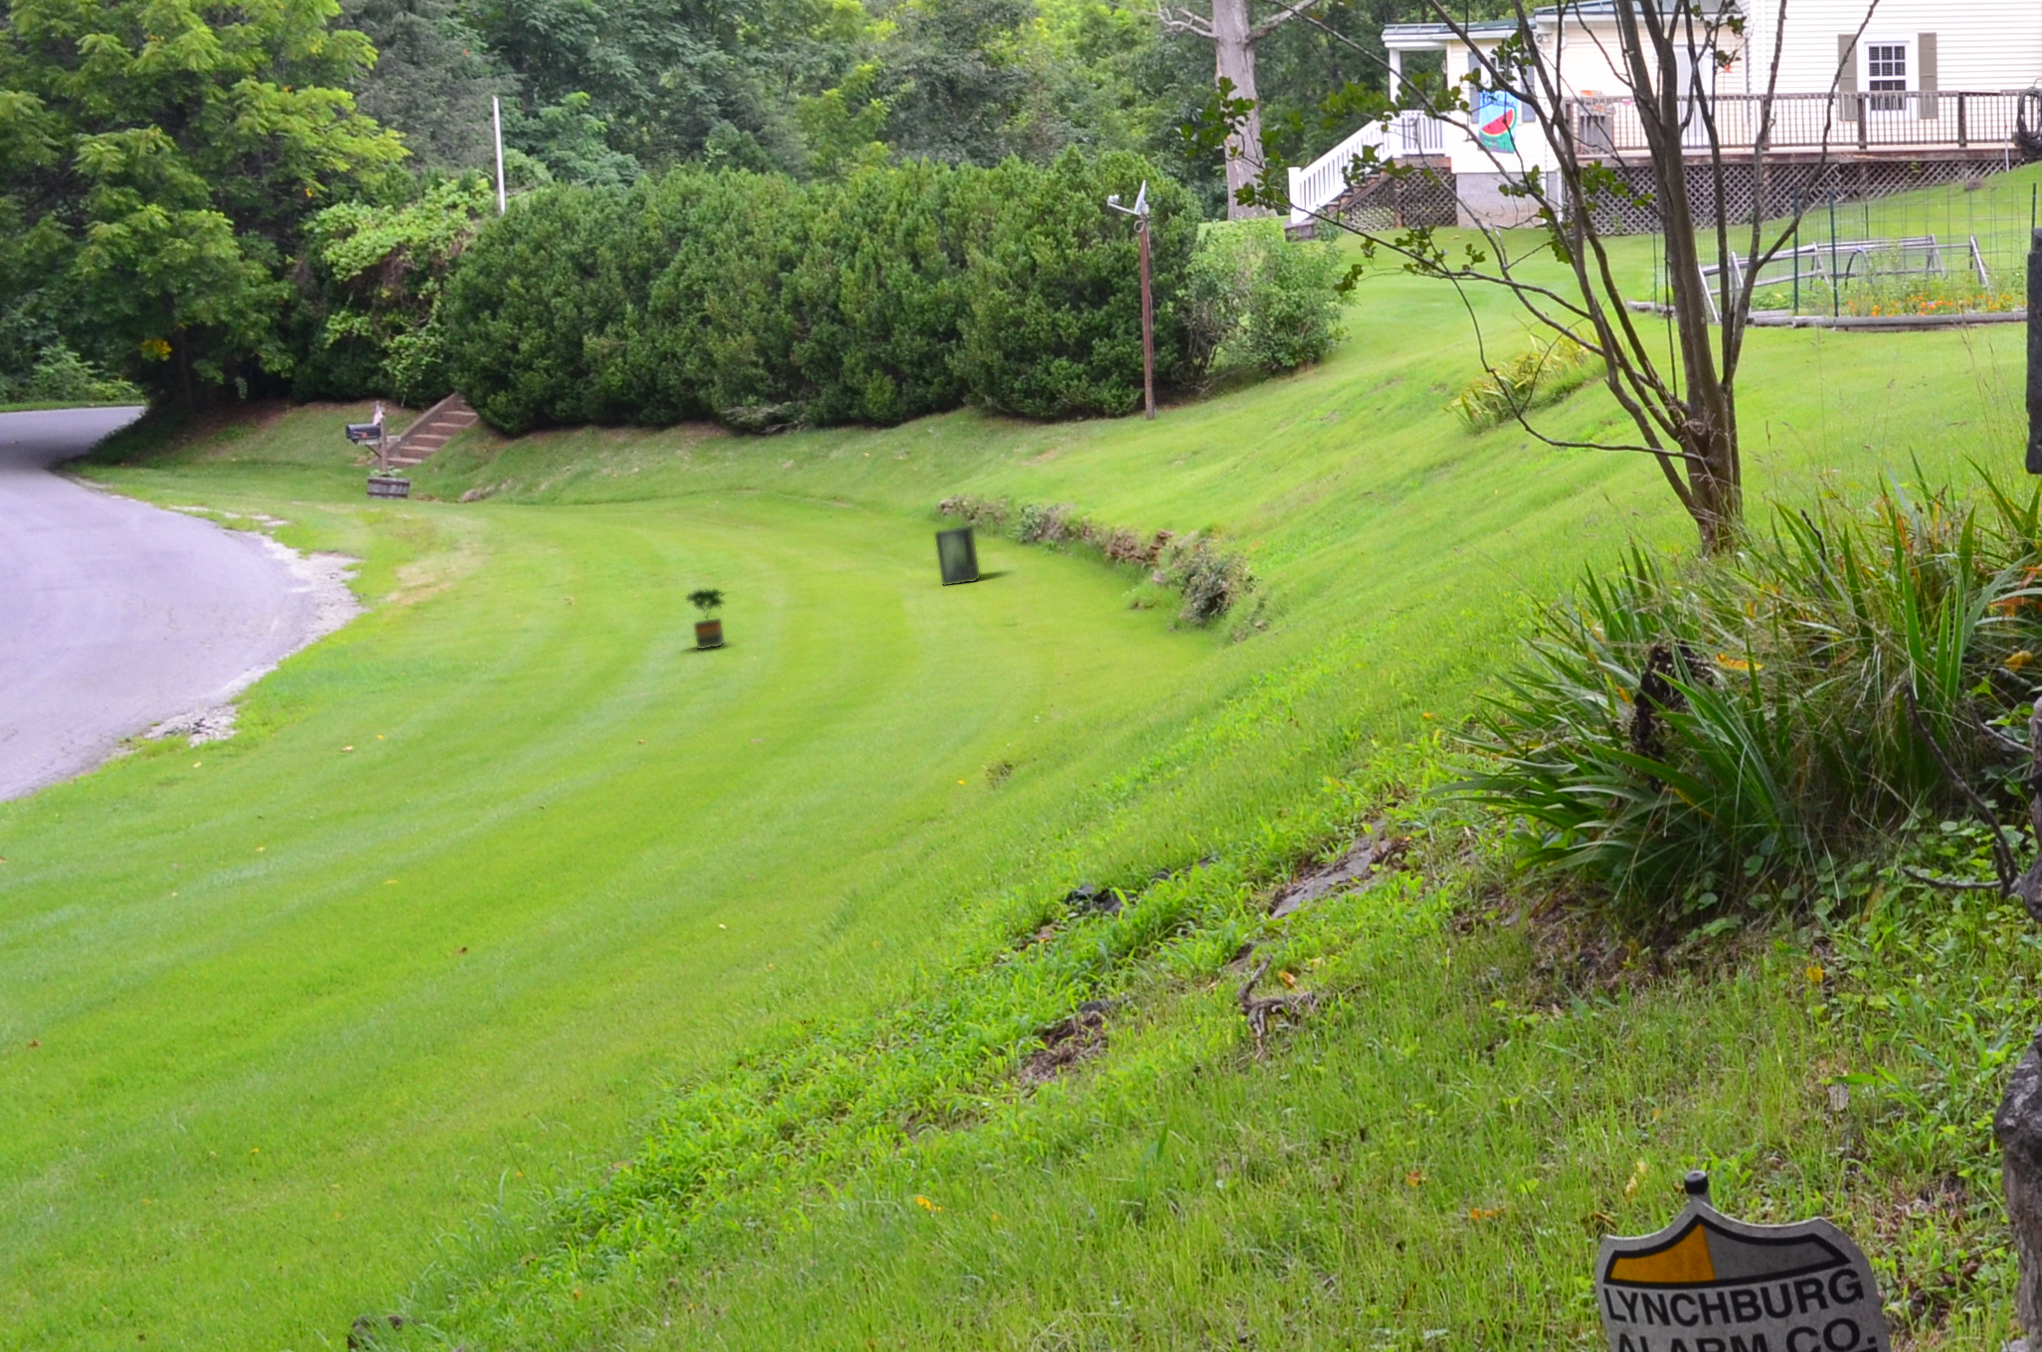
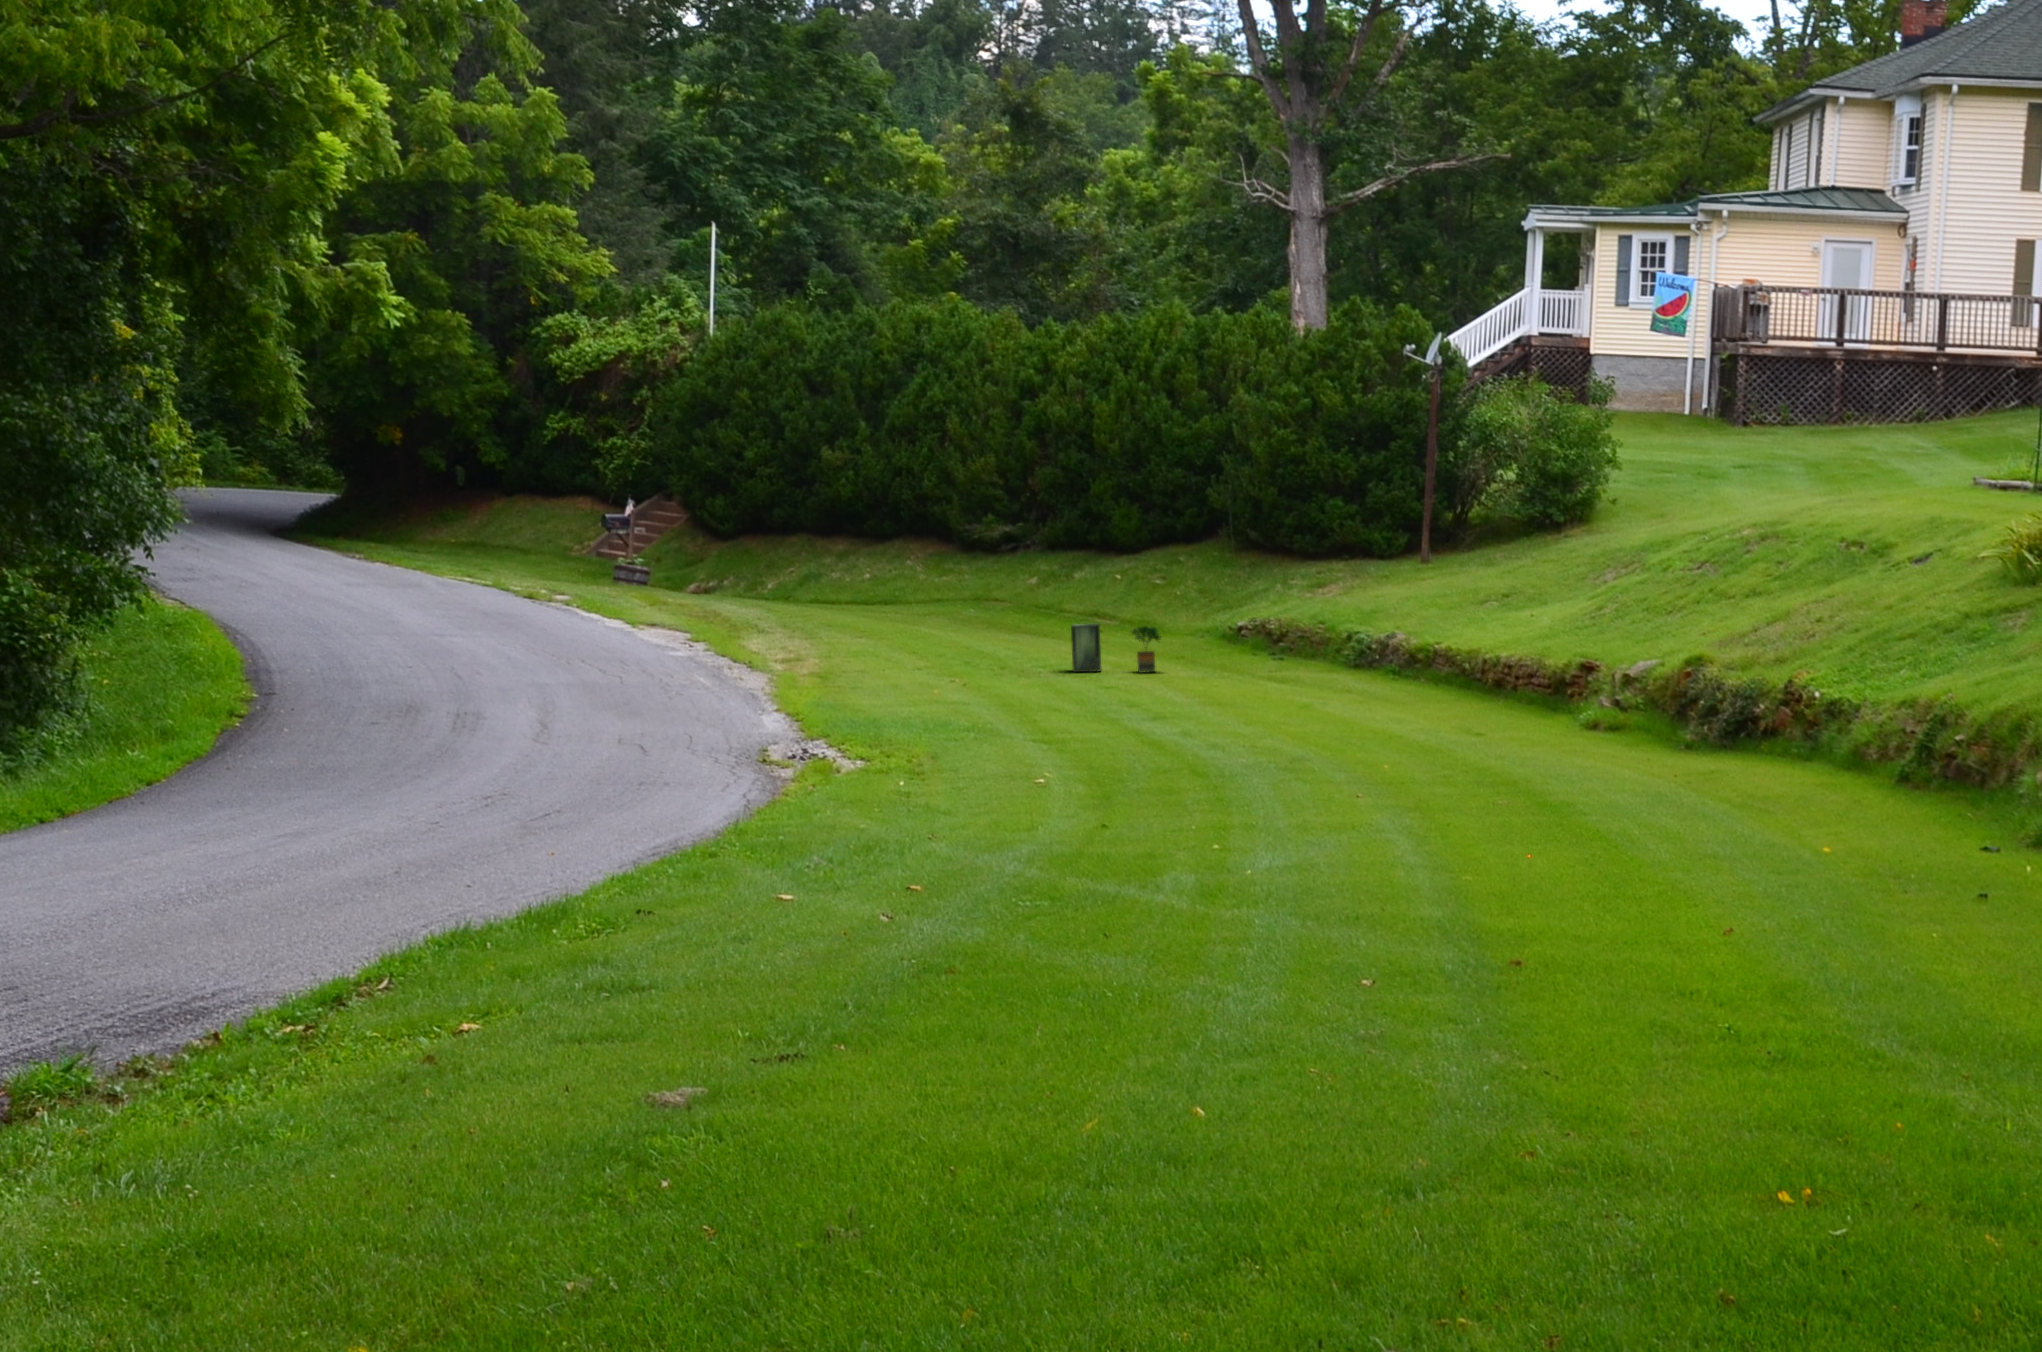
storage box: present [935,526,980,585] -> present [1071,624,1101,672]

